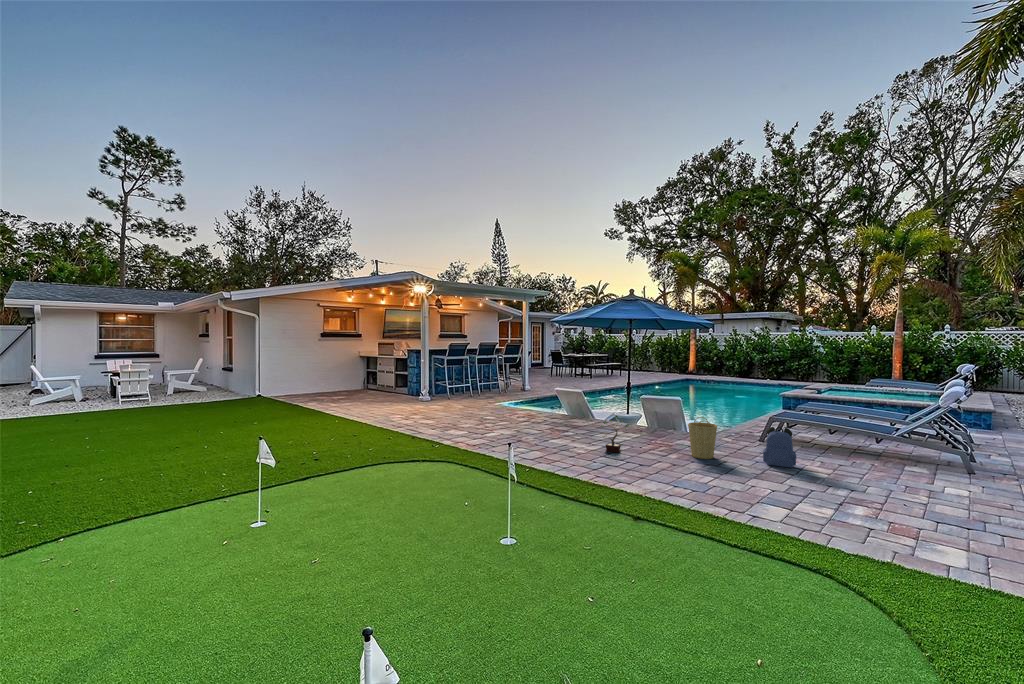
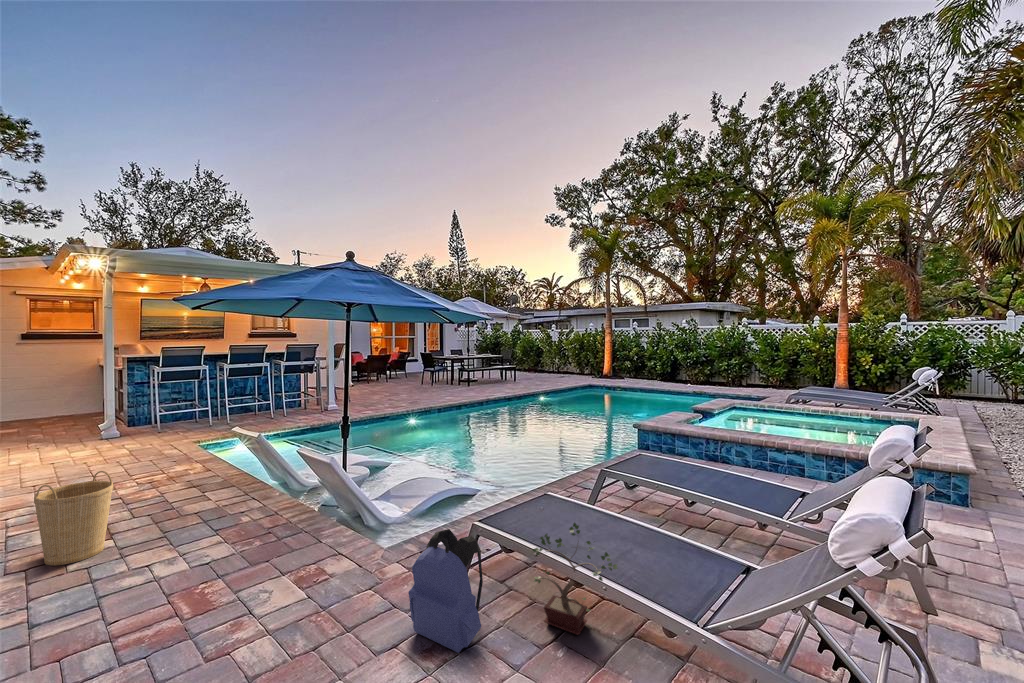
potted plant: present [601,415,630,453] -> present [533,523,618,635]
basket: present [688,417,717,459] -> present [34,471,113,566]

